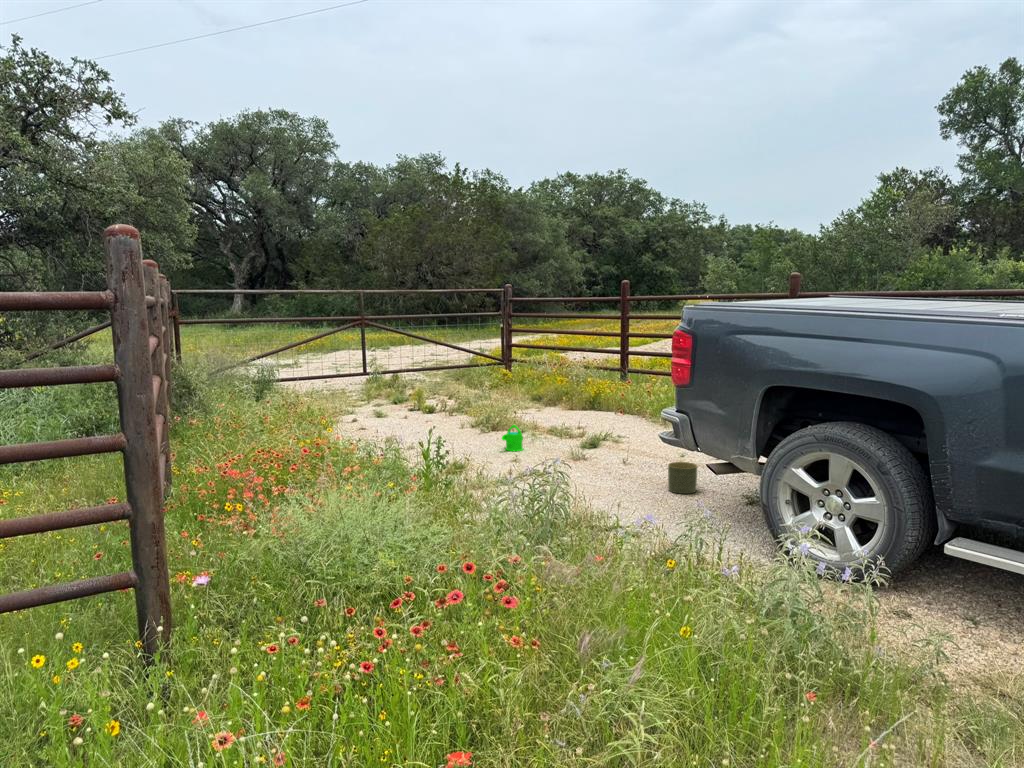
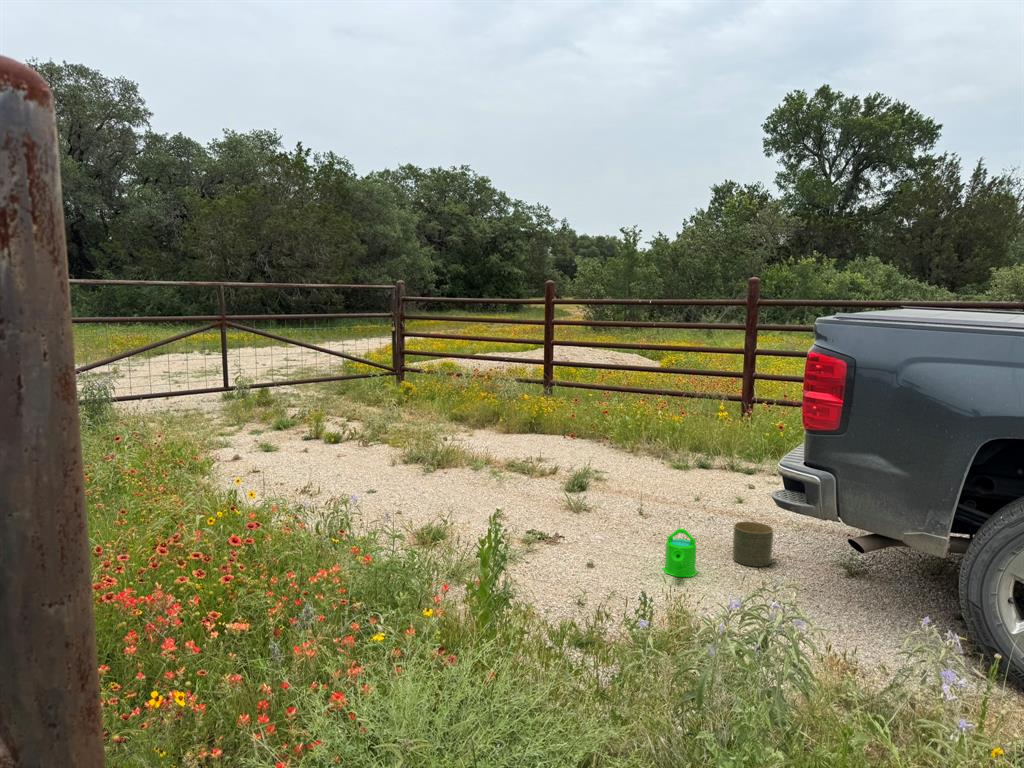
watering can: present [502,425,523,451] -> present [663,528,697,577]

